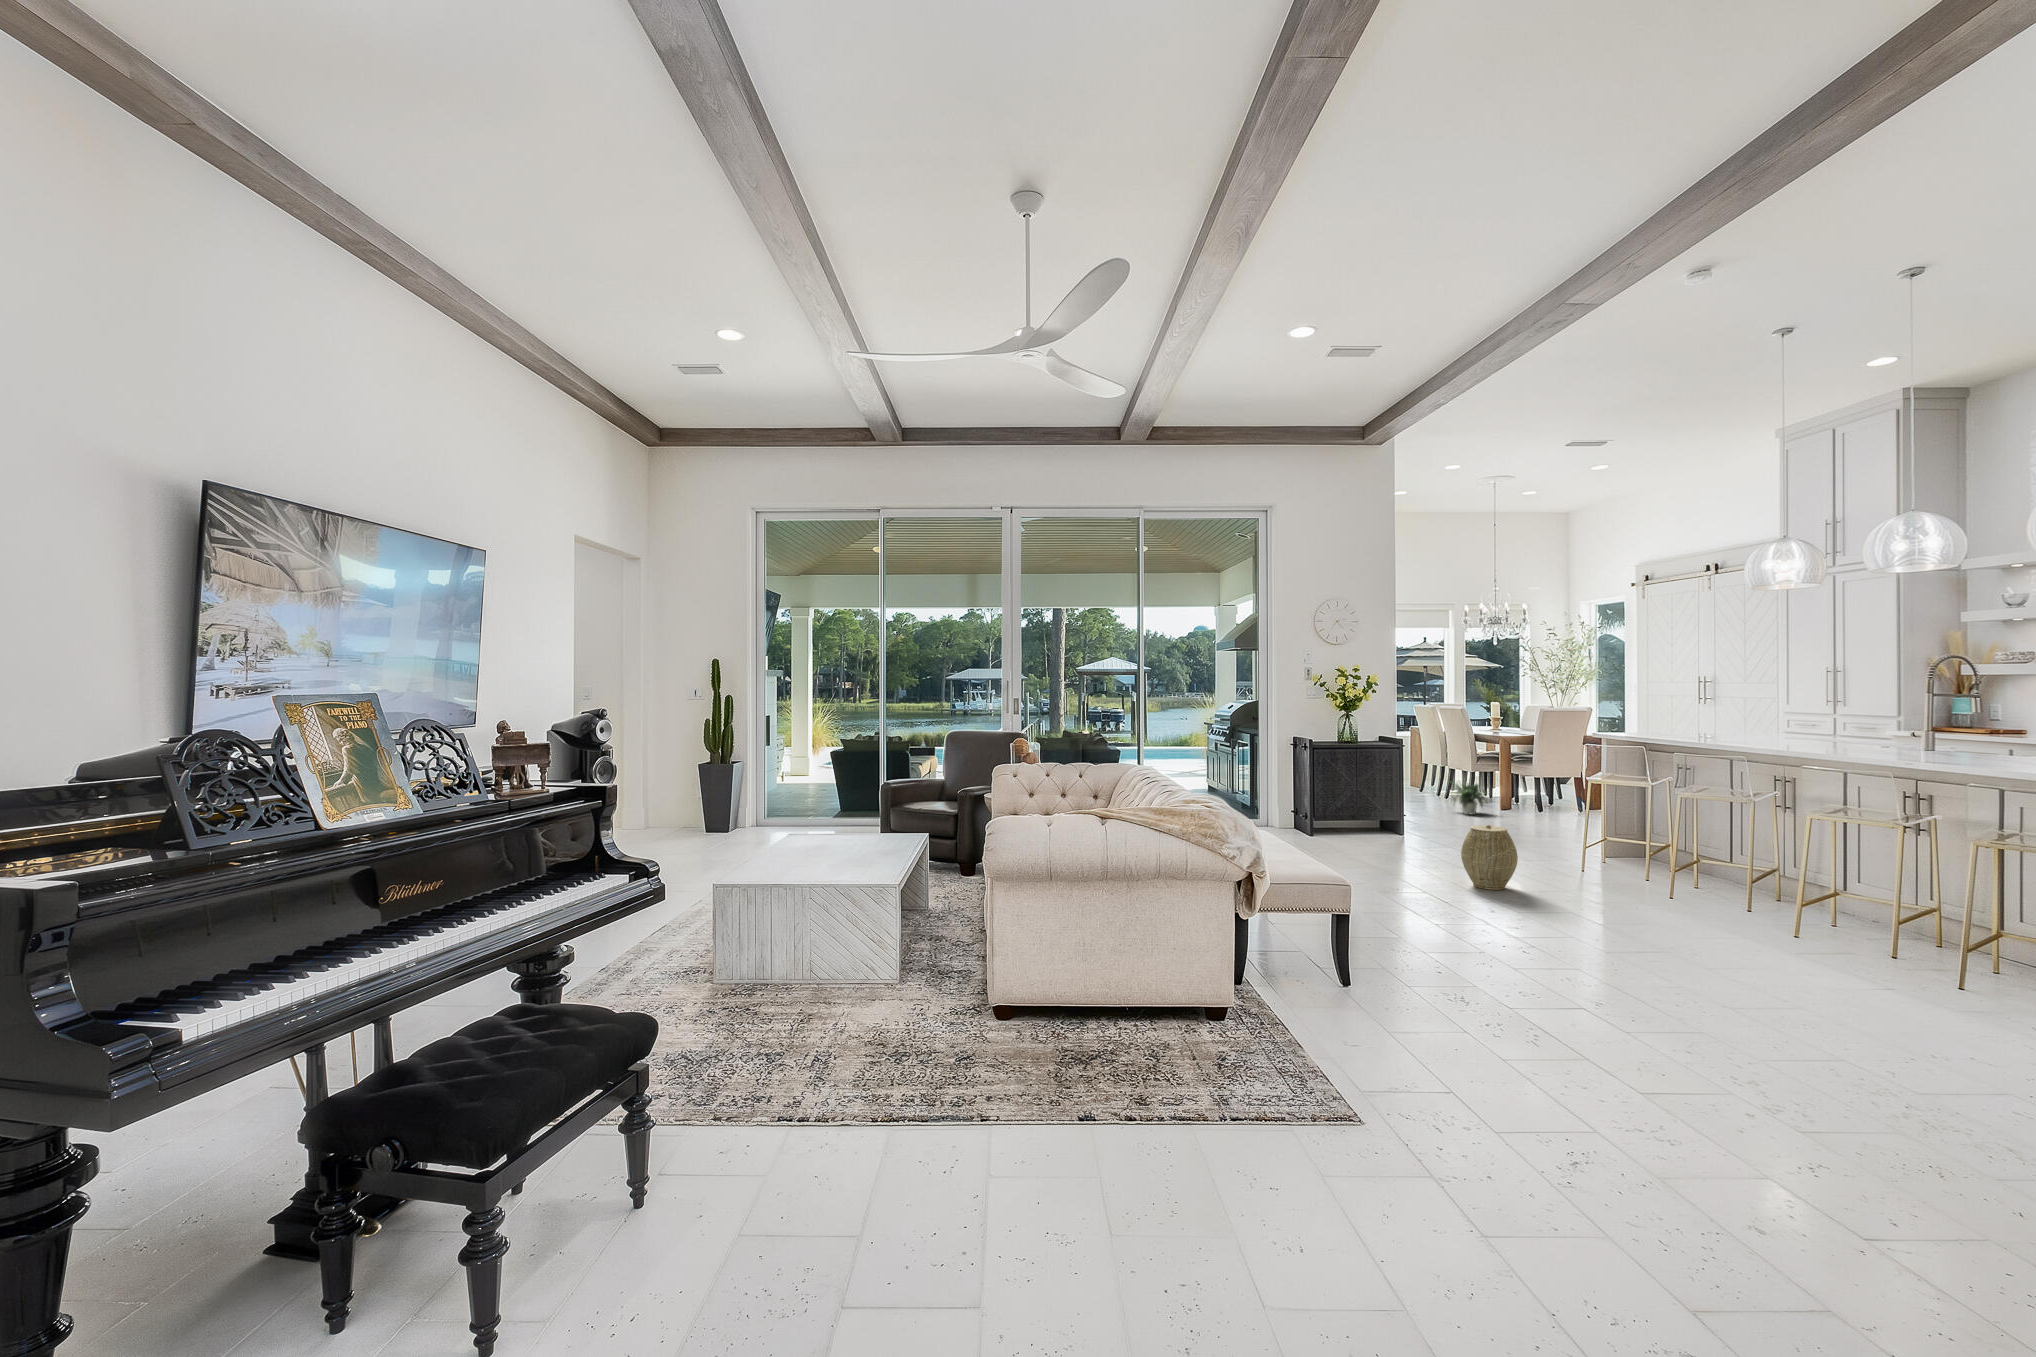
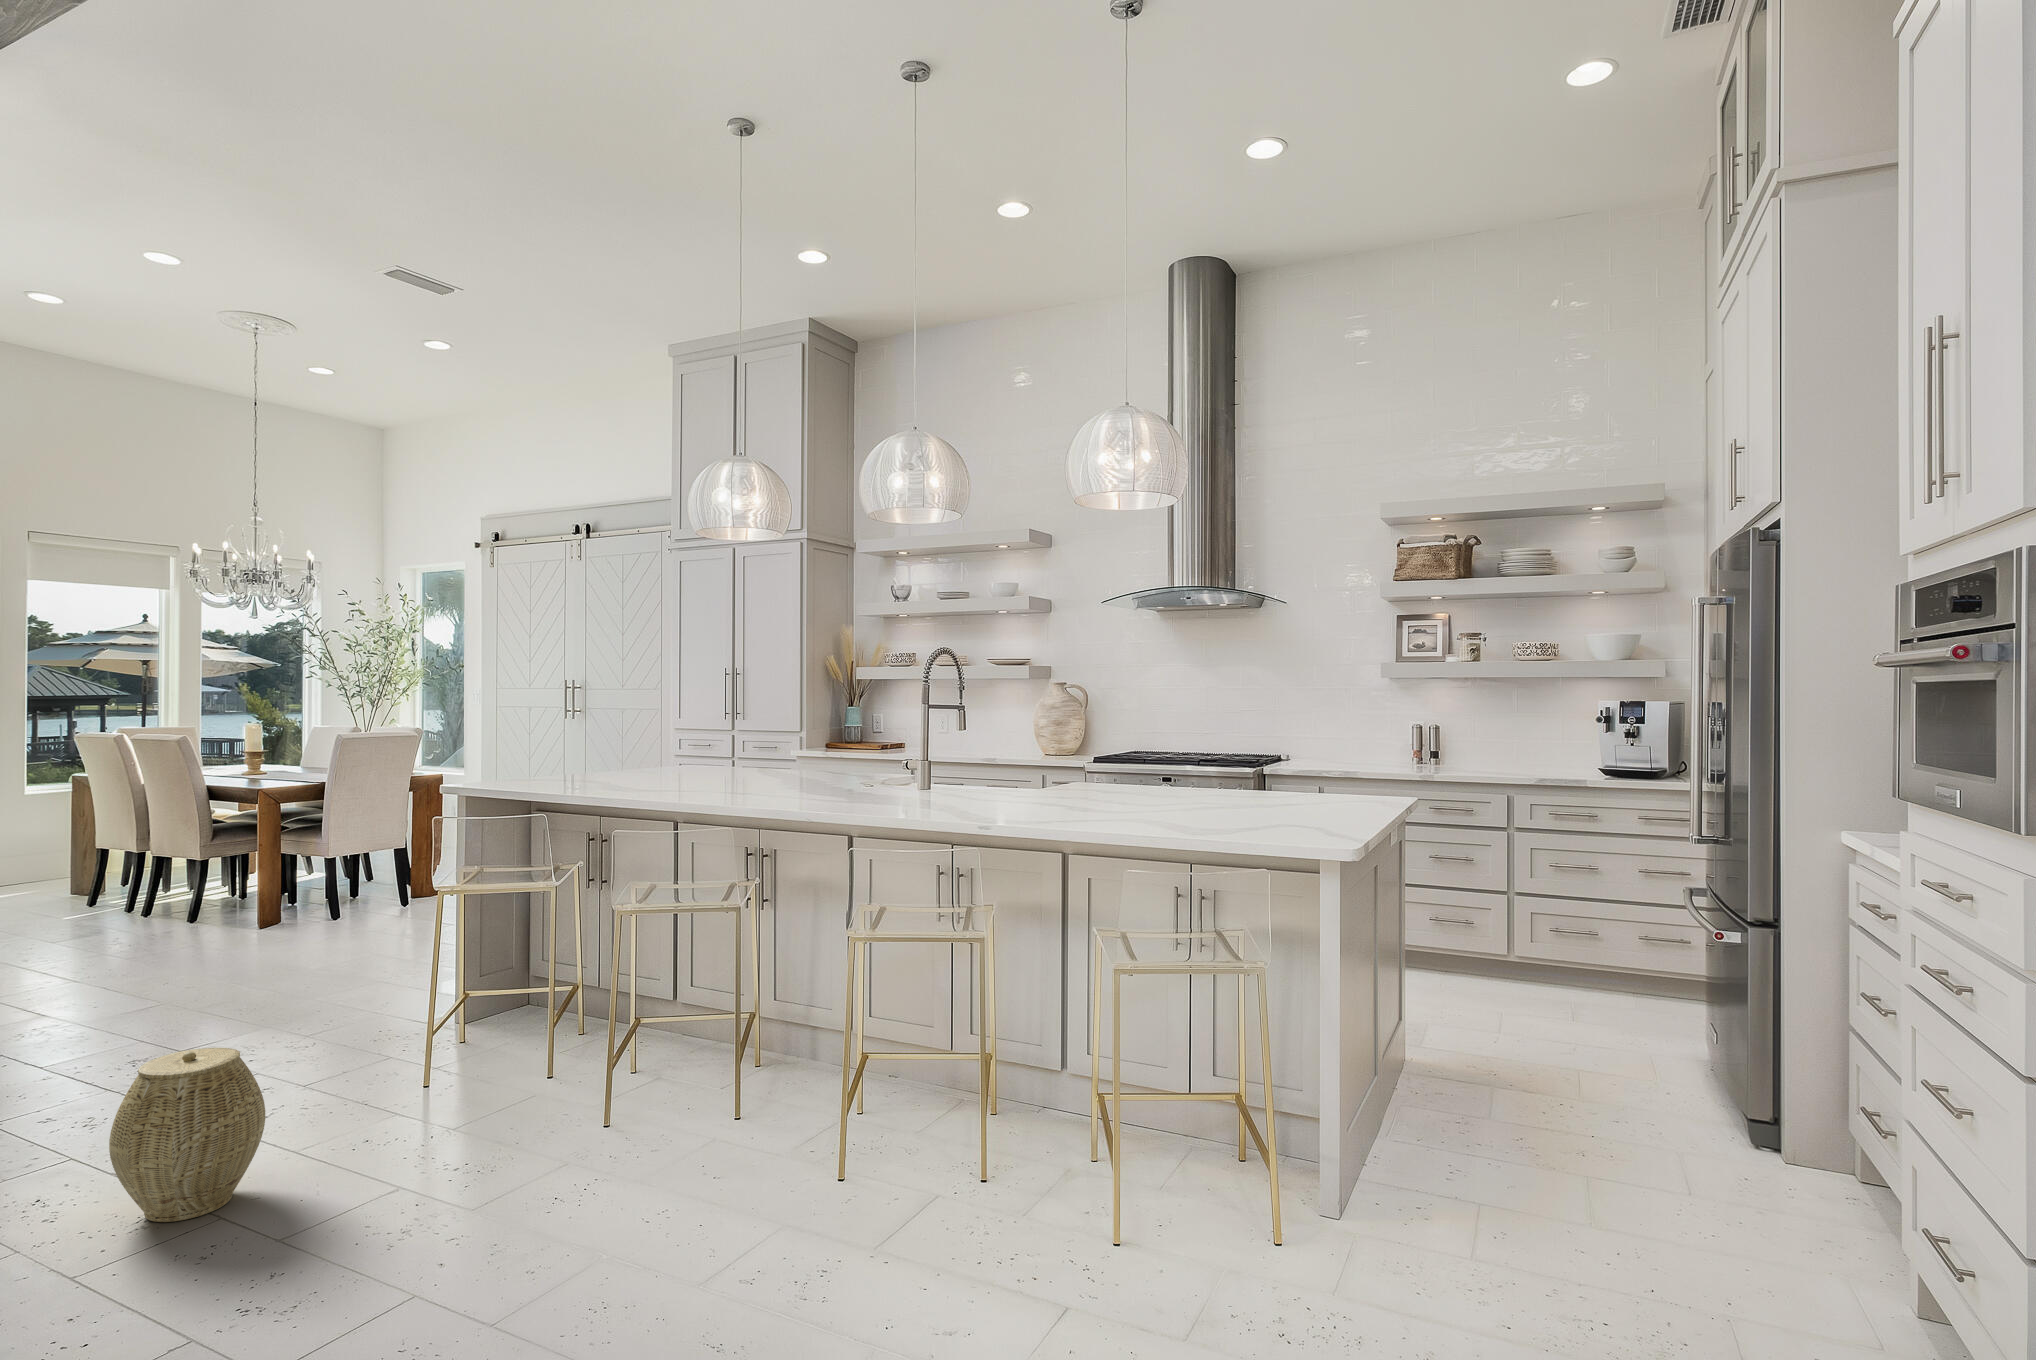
potted plant: present [1453,783,1485,815] -> none [130,884,234,949]

